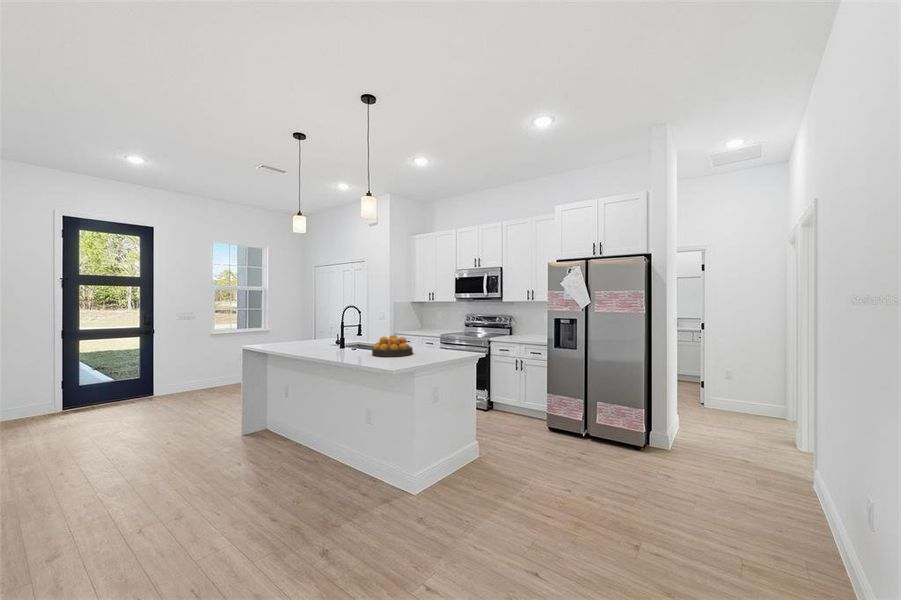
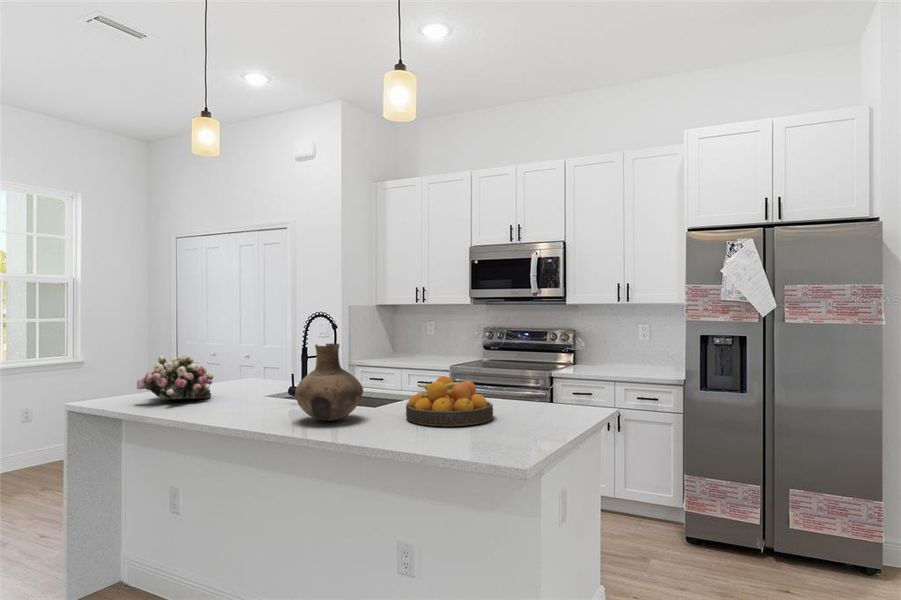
vase: none [325,319,356,354] -> present [295,343,363,421]
flower arrangement: none [271,325,306,345] -> present [137,356,213,399]

